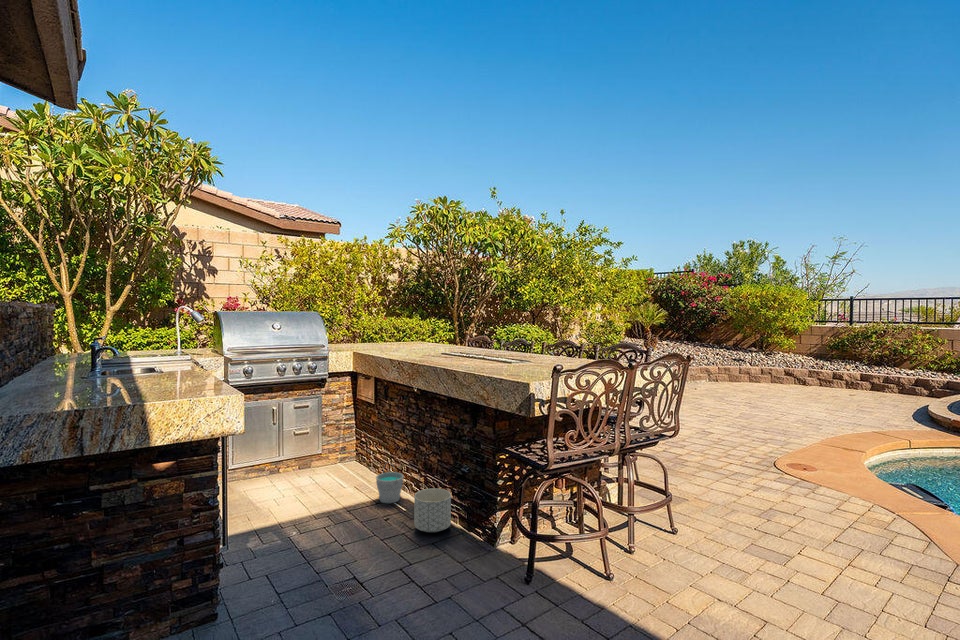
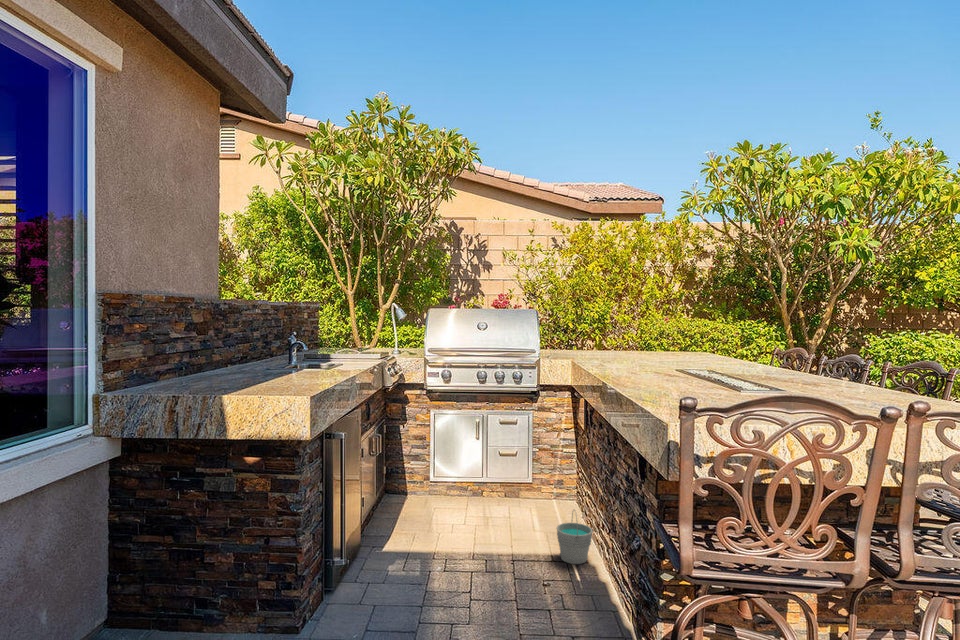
planter: present [414,488,451,533] -> none [566,557,617,619]

